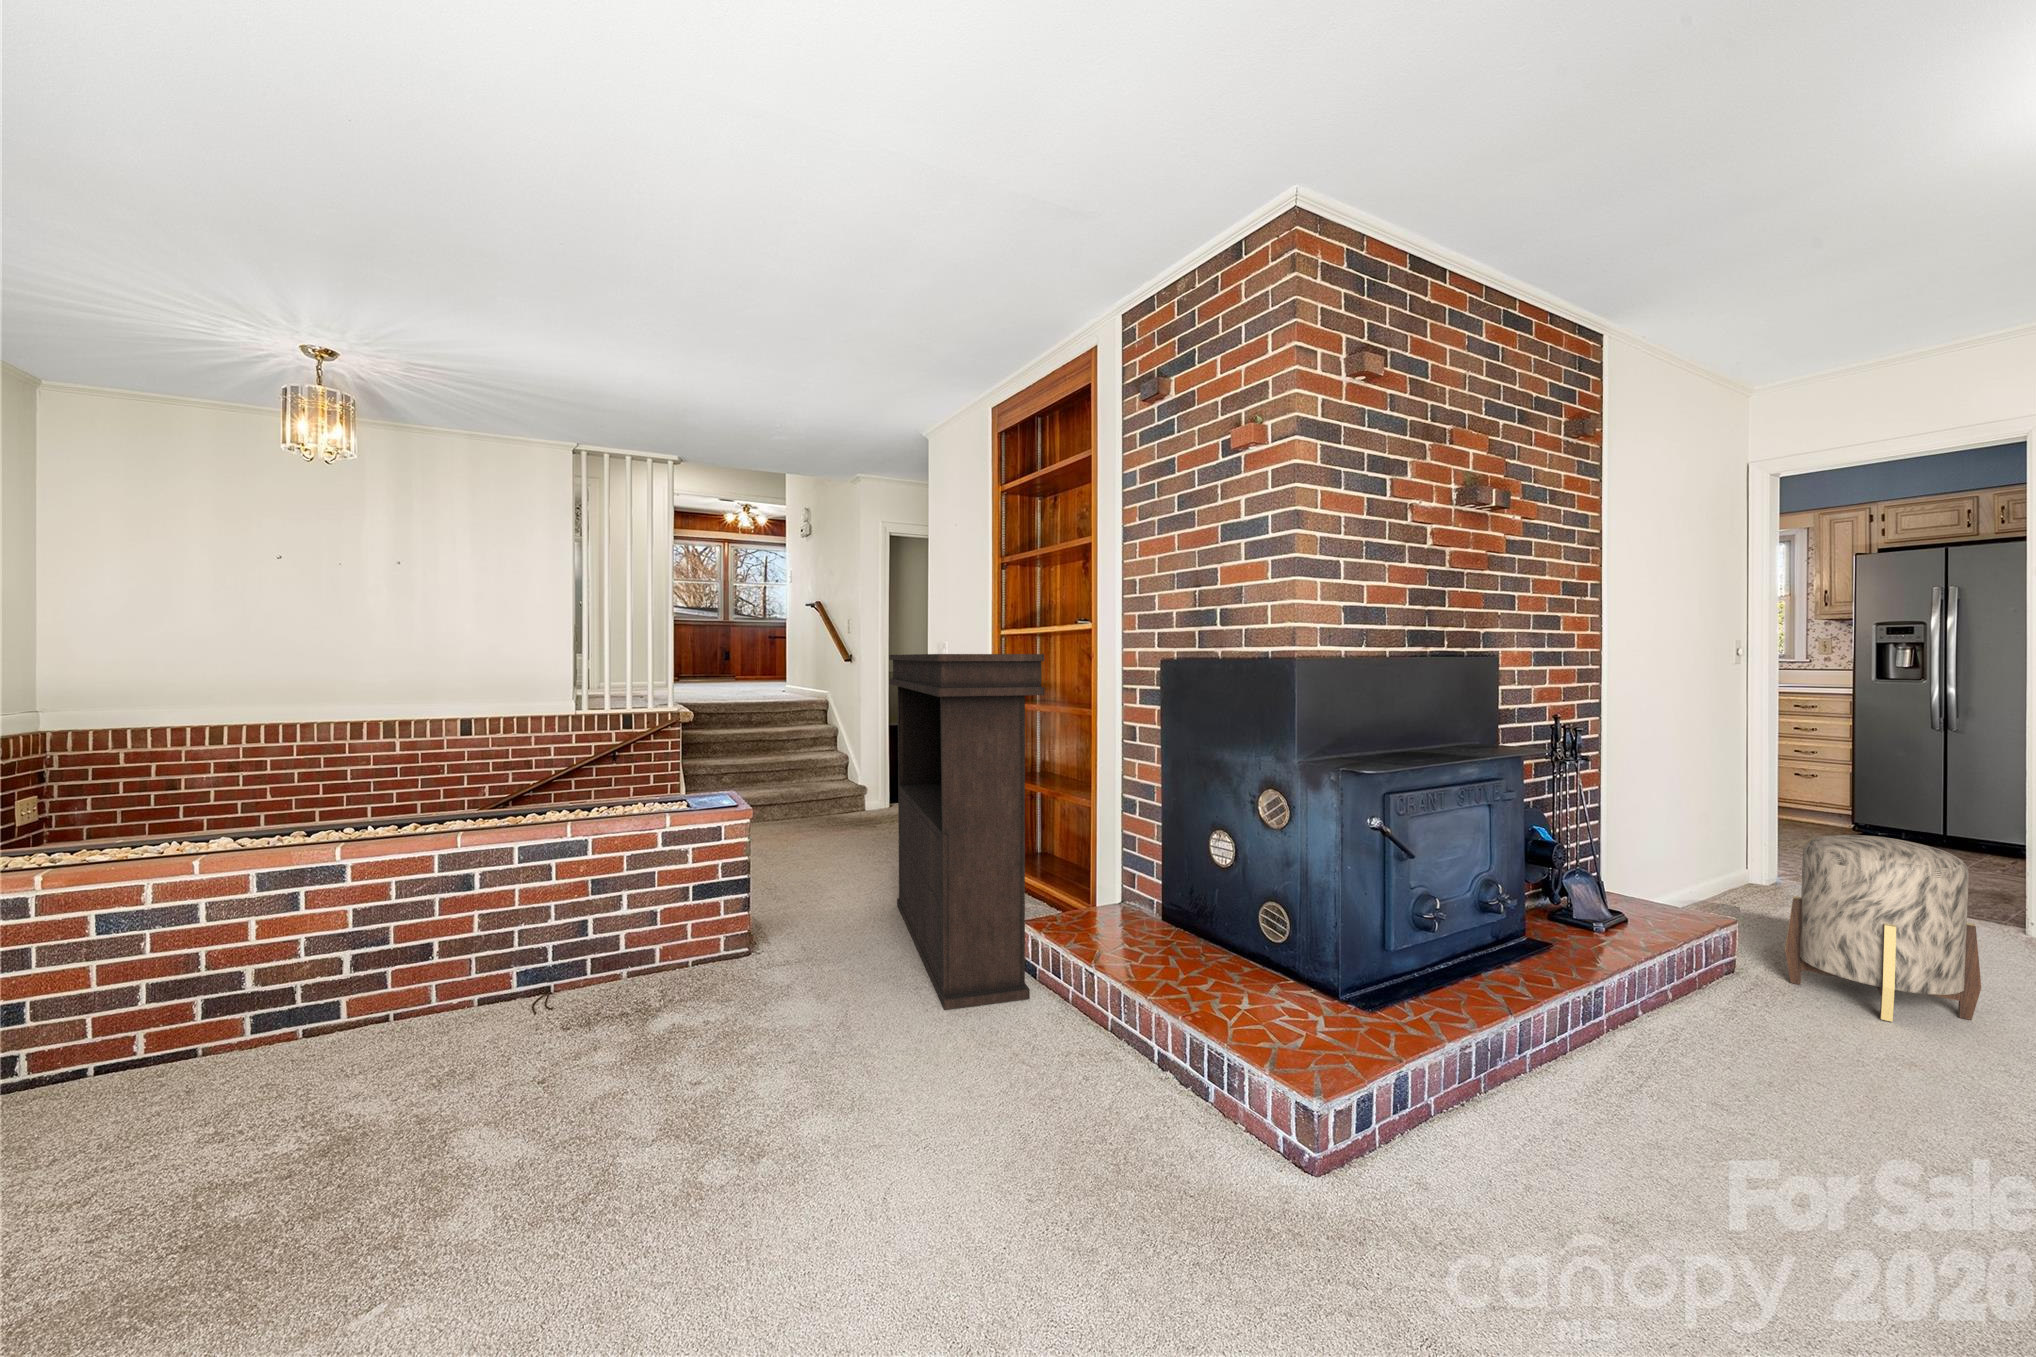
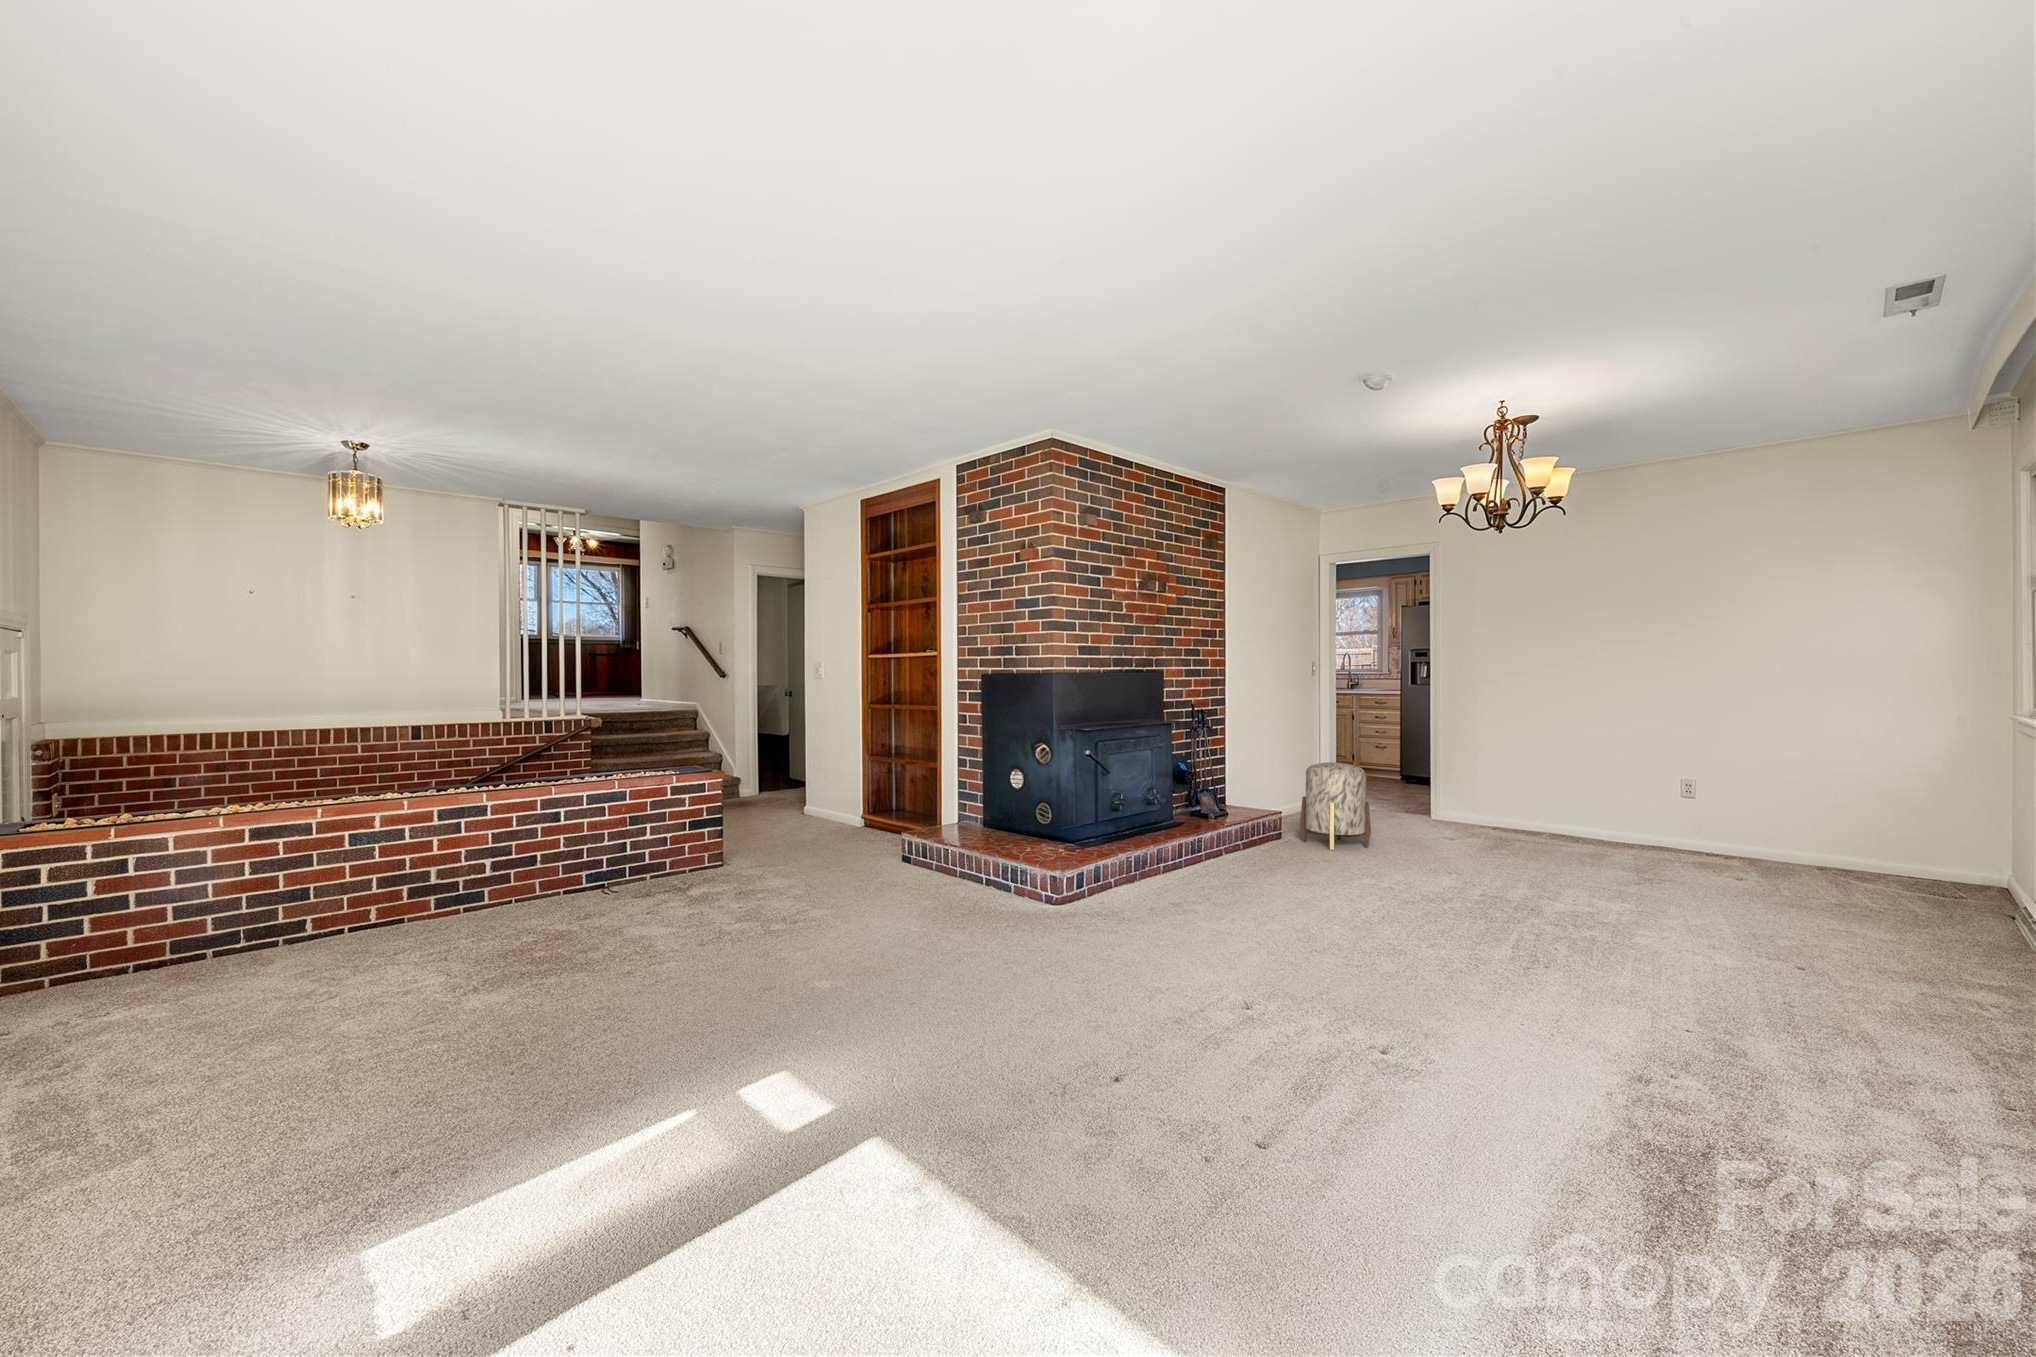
console table: present [889,654,1044,1010] -> none [798,672,920,877]

